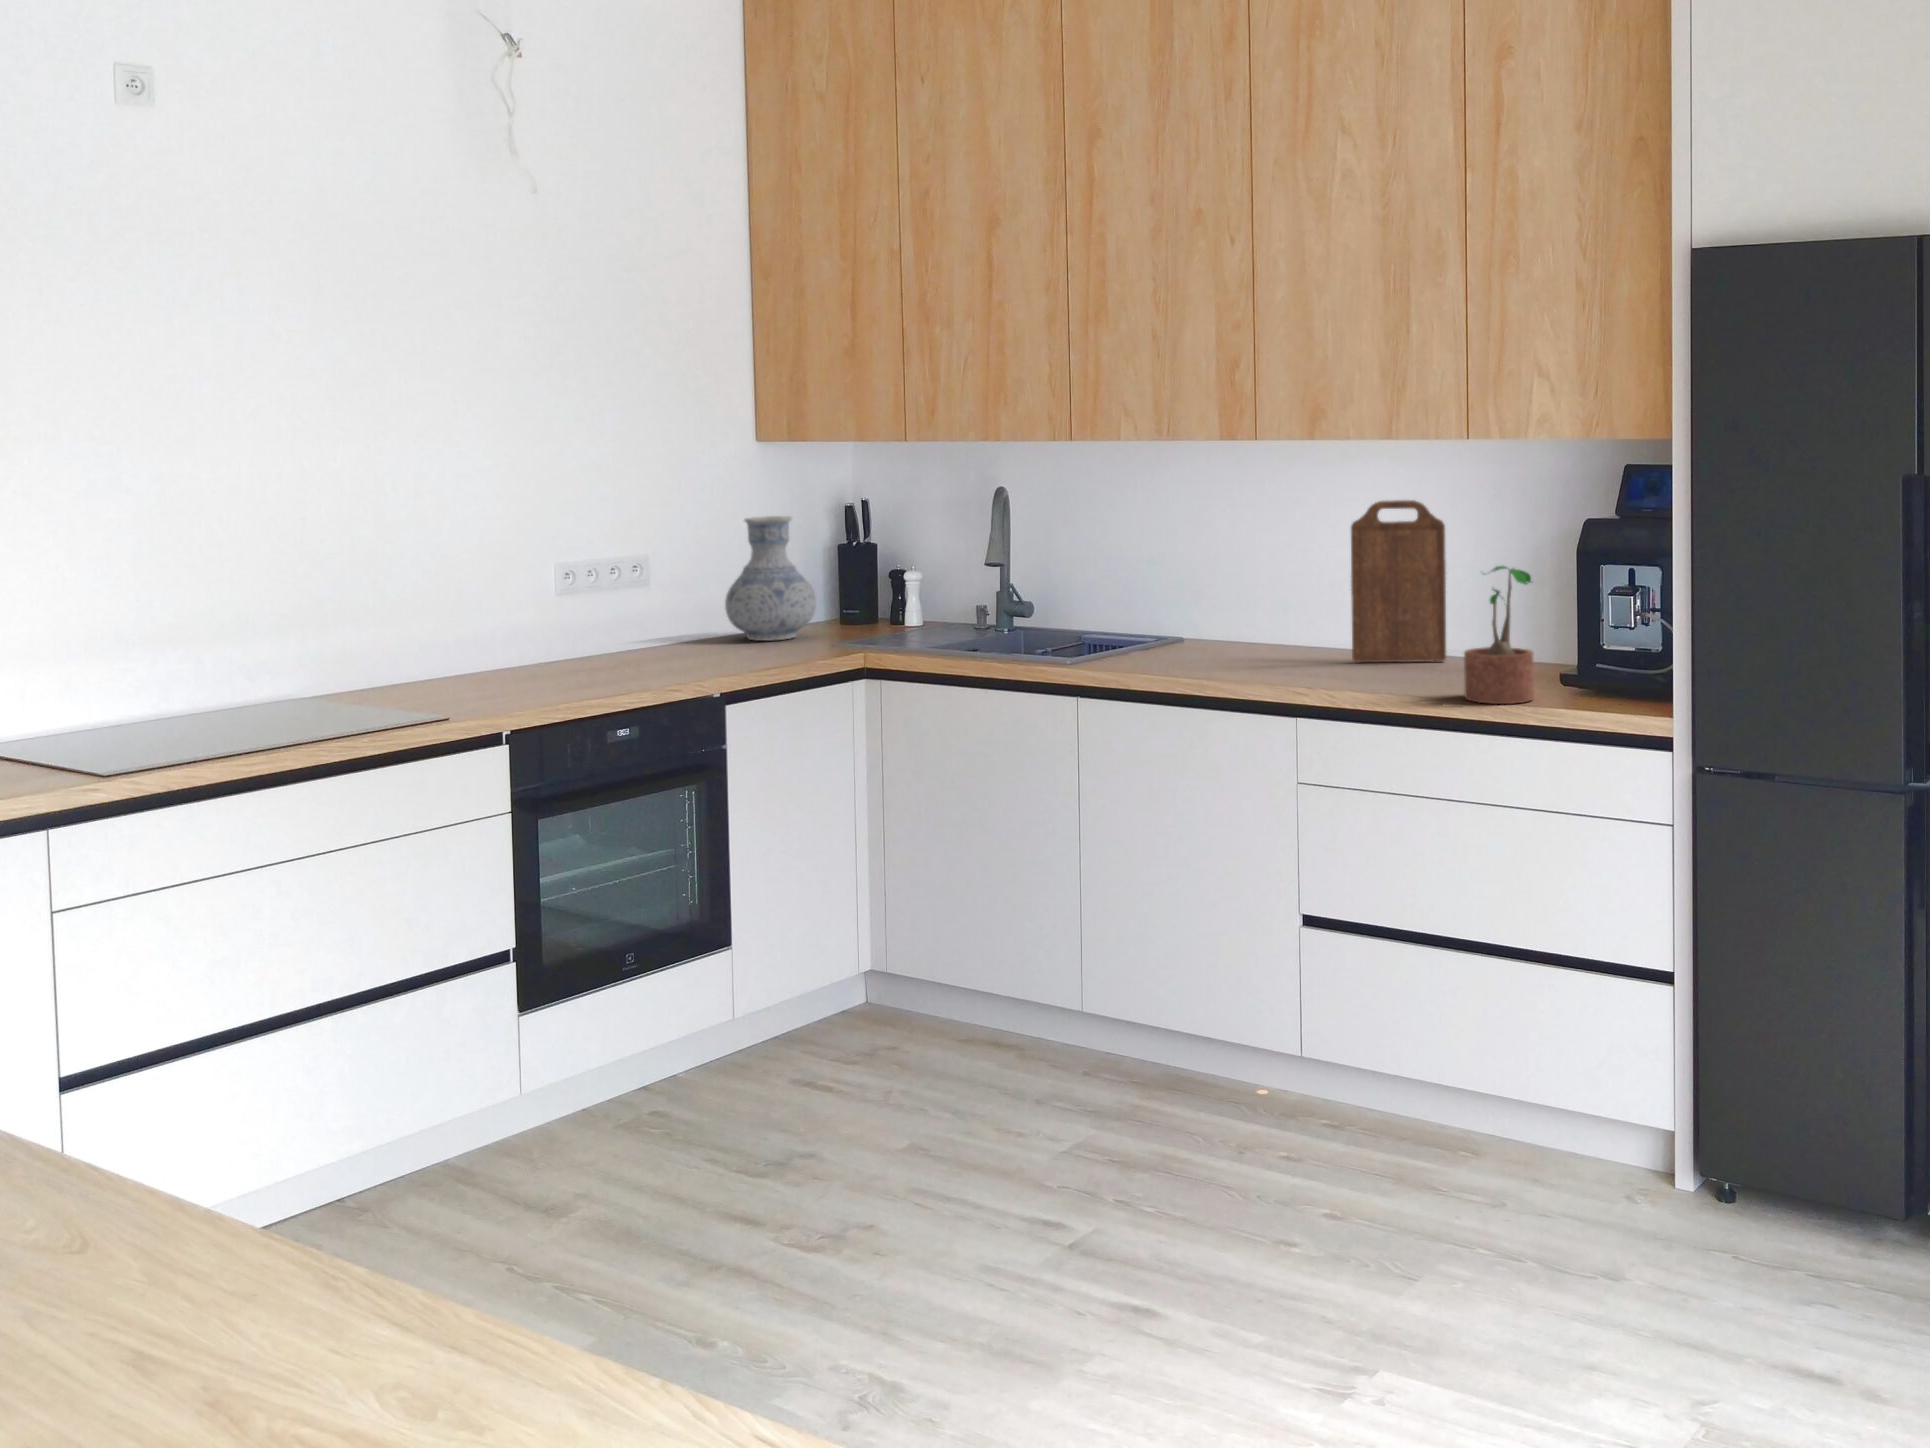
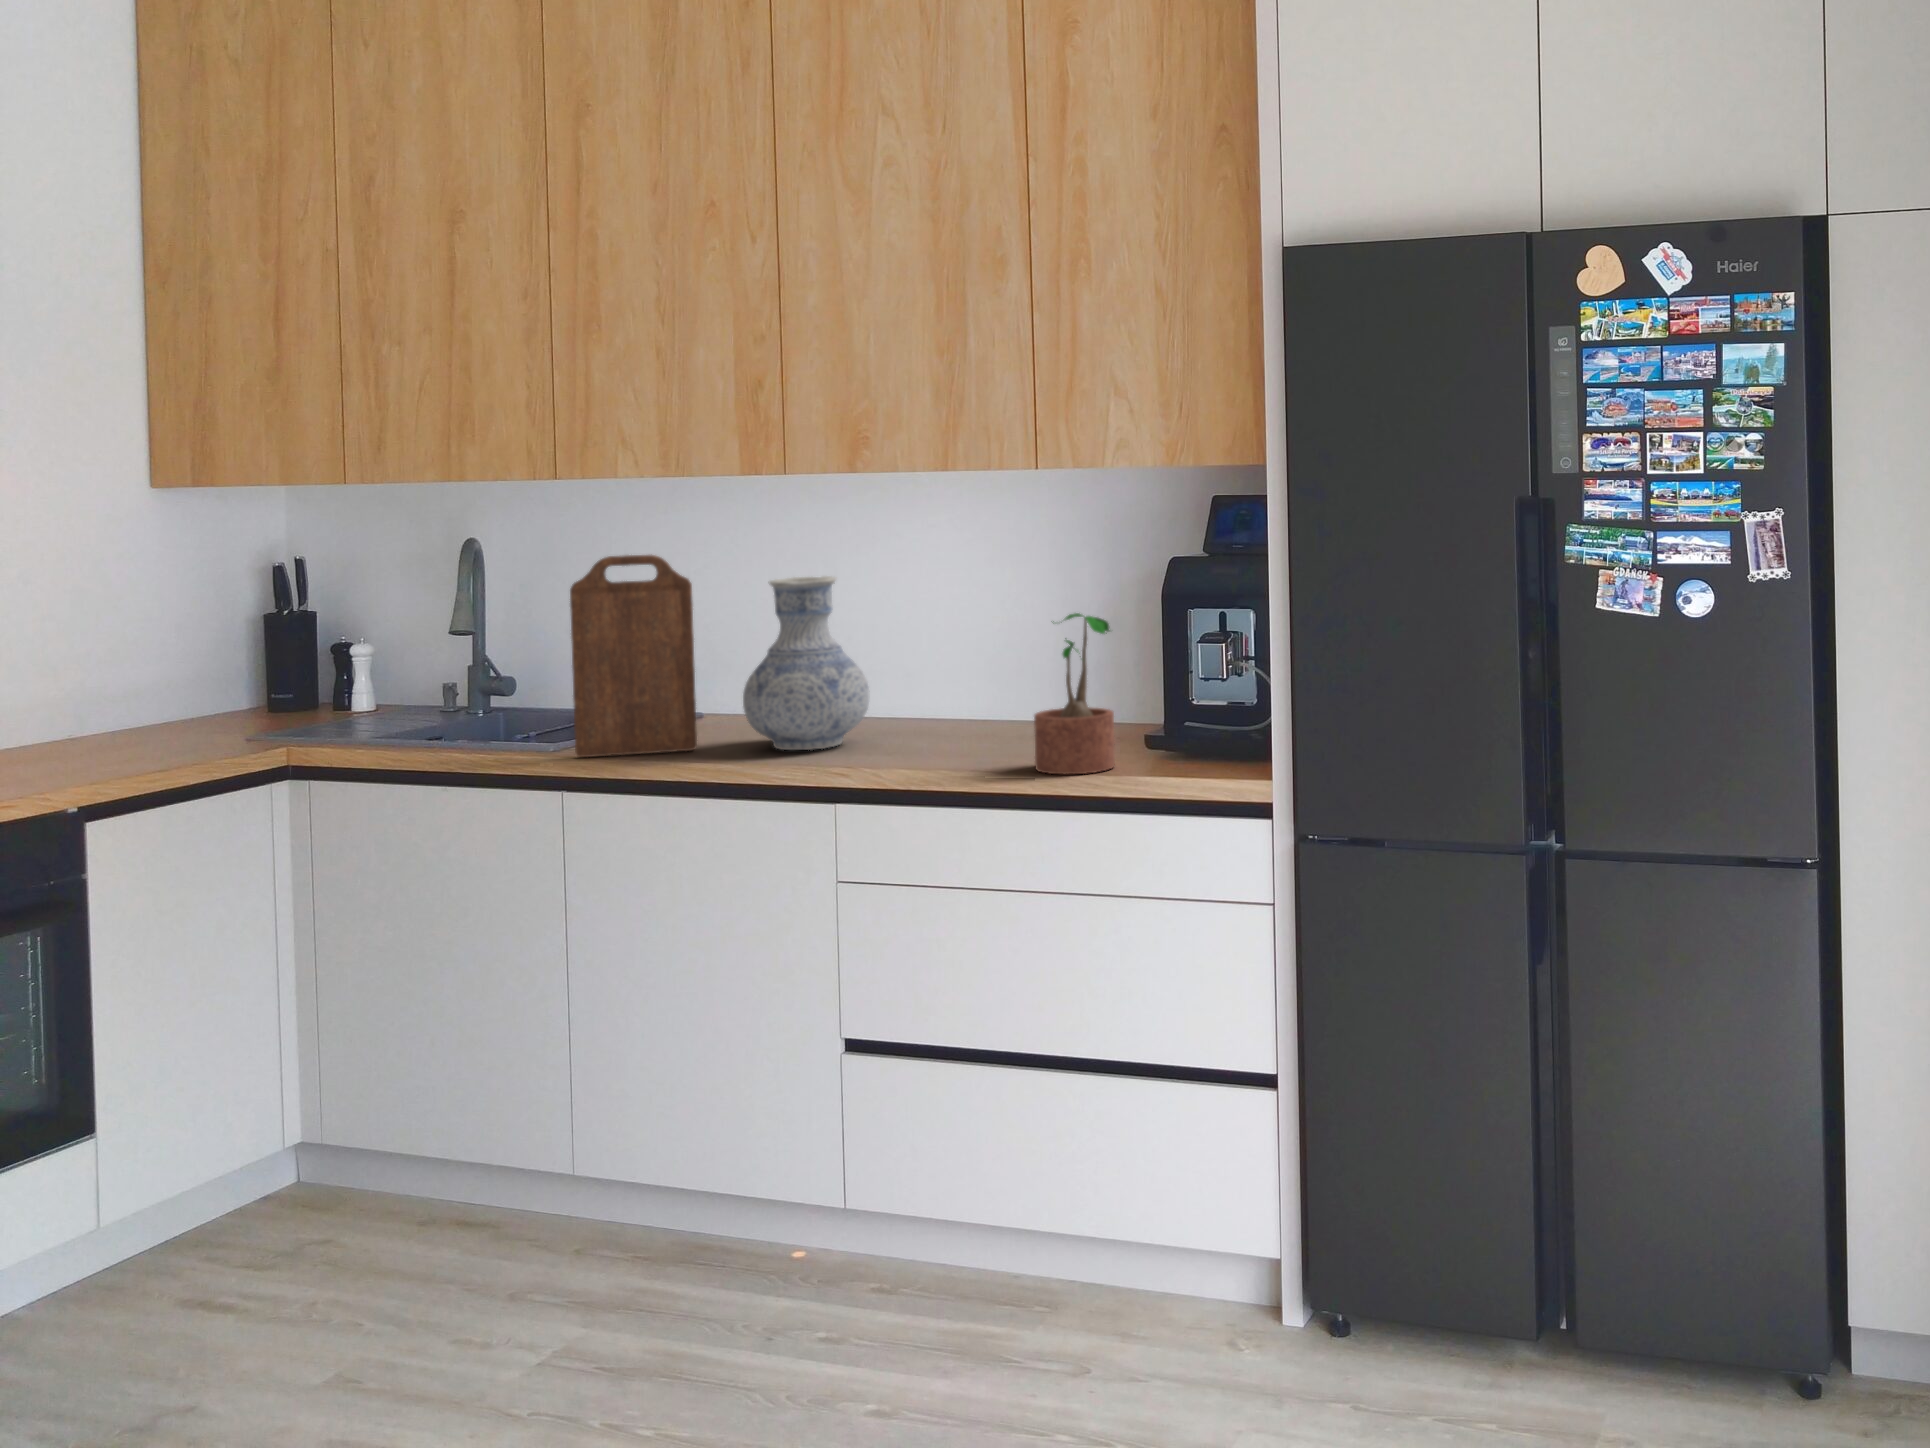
cutting board: present [1351,500,1446,662] -> present [570,555,697,757]
vase: present [725,516,816,641] -> present [743,576,869,750]

